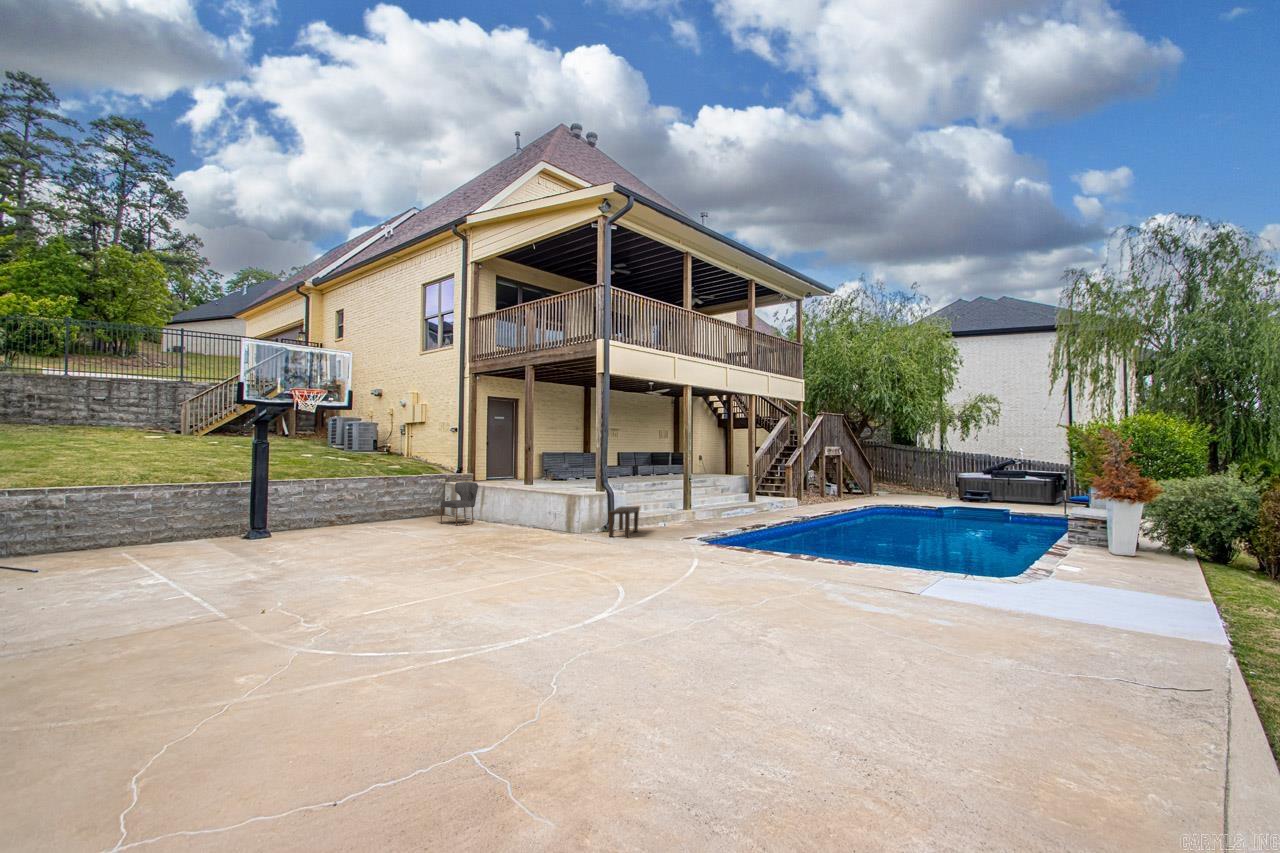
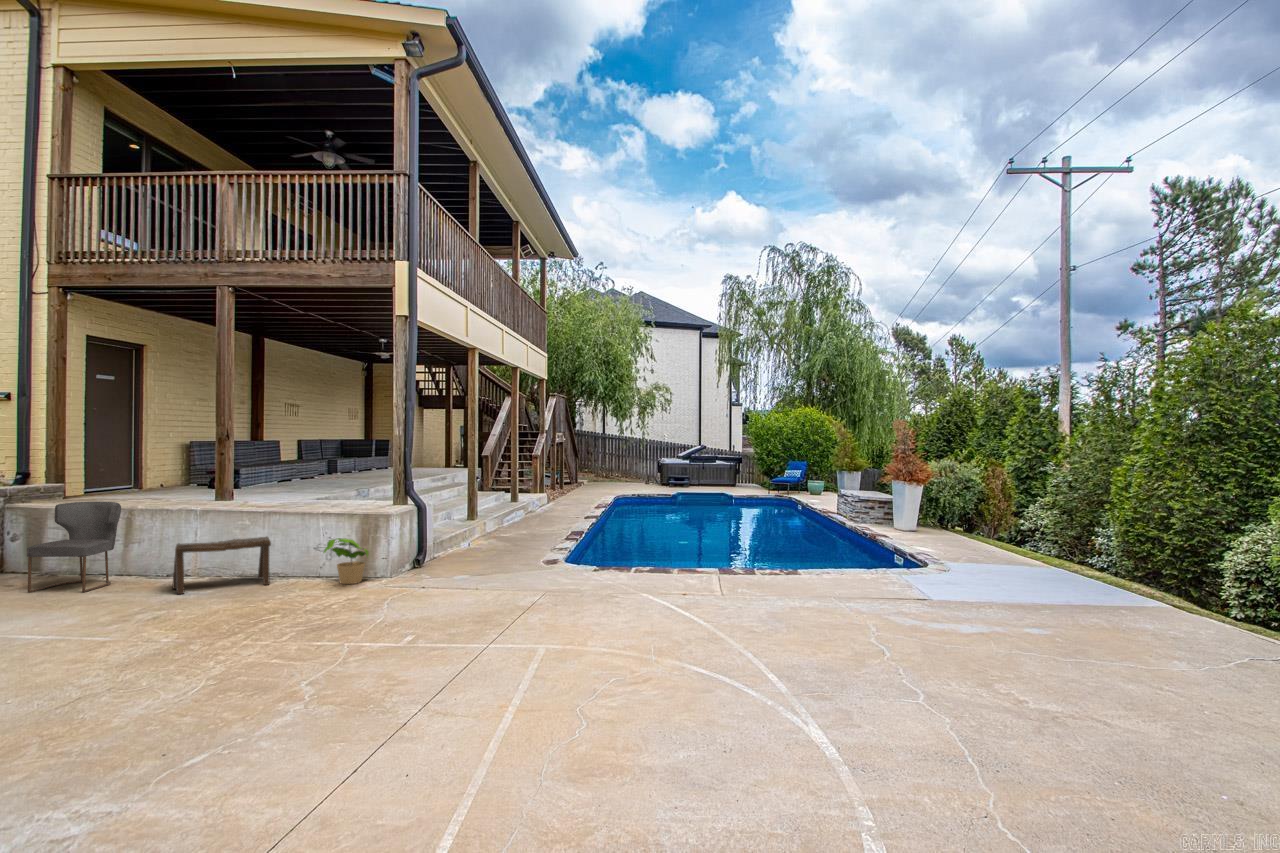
potted plant: none [538,507,566,536] -> present [324,538,368,584]
bench: present [608,507,640,537] -> present [172,537,271,594]

